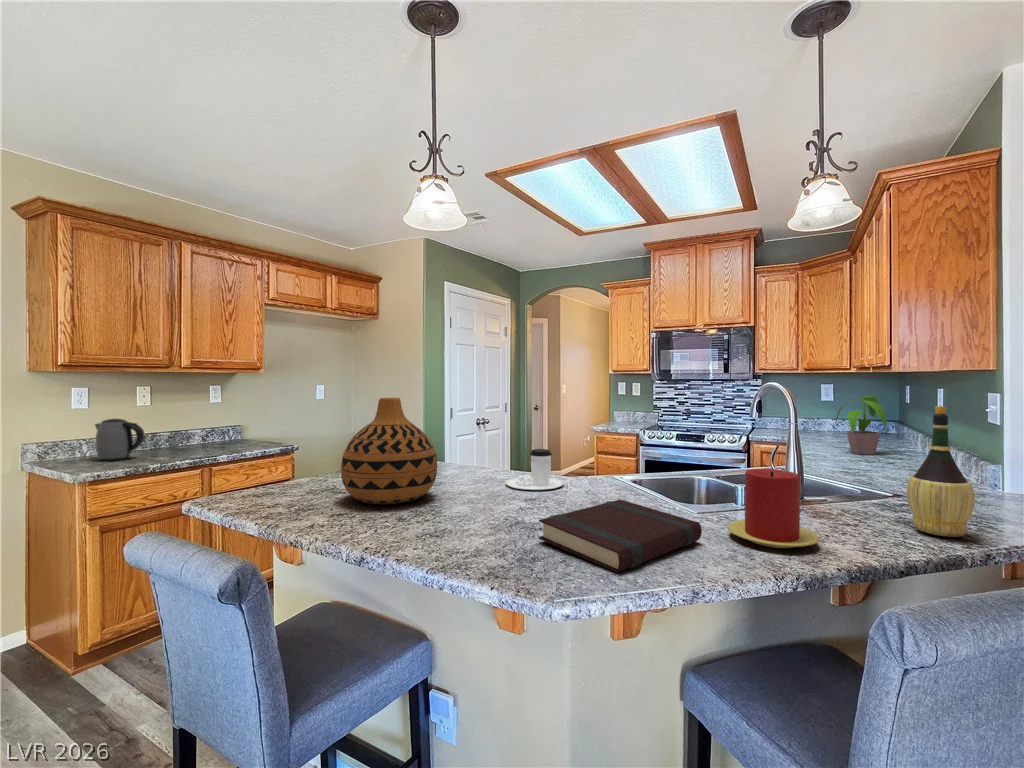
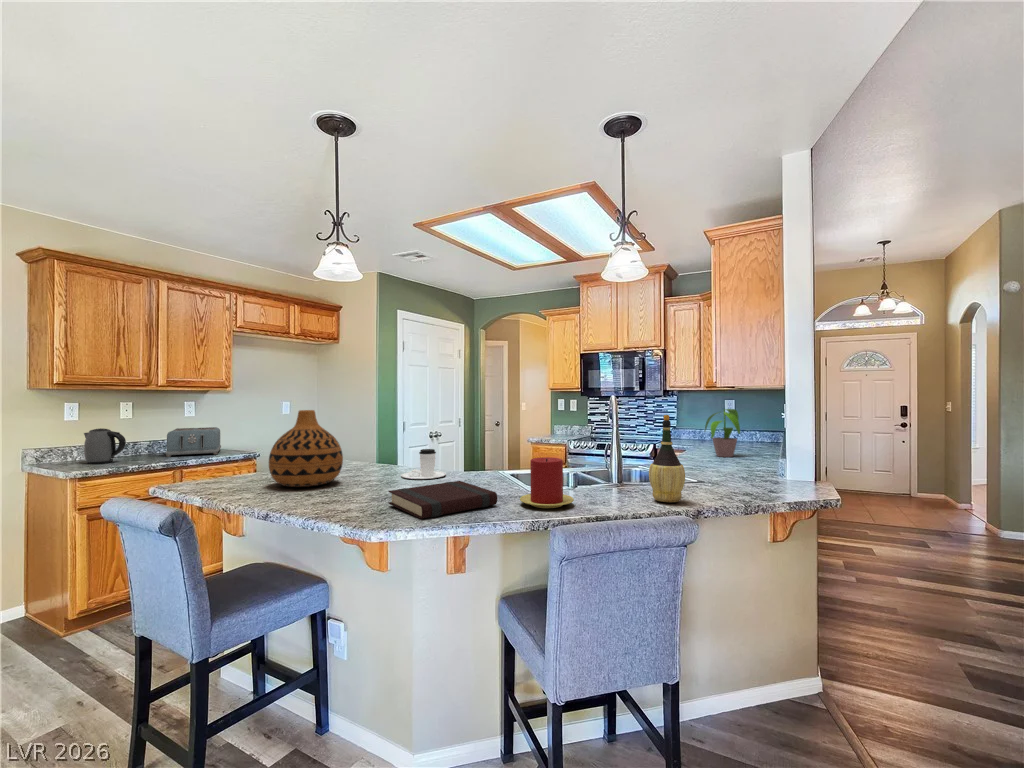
toaster: none [191,416,253,452] -> present [165,427,221,457]

